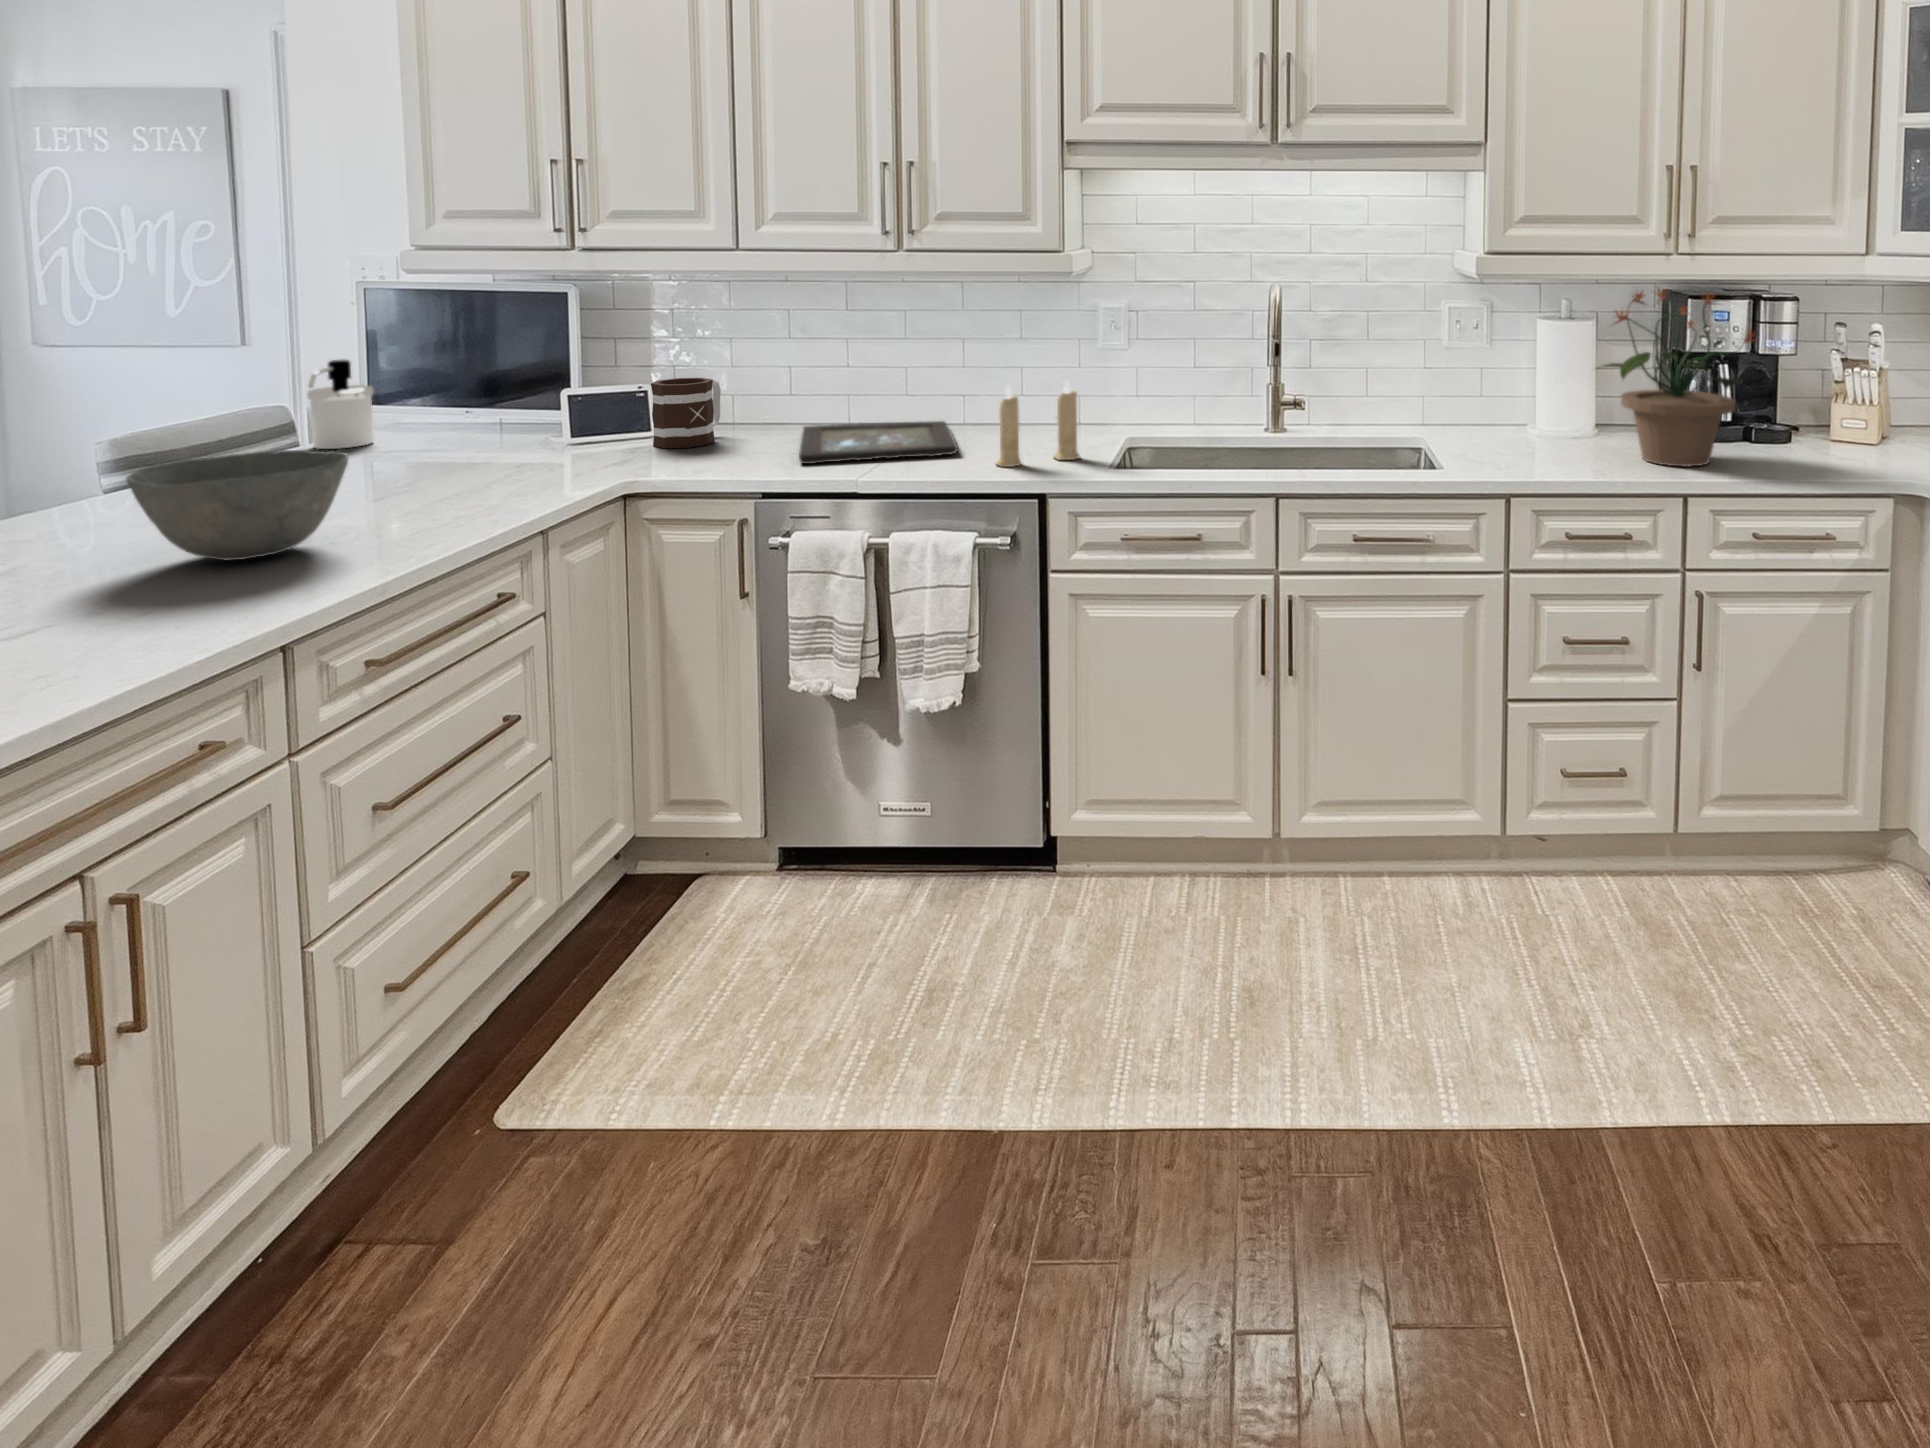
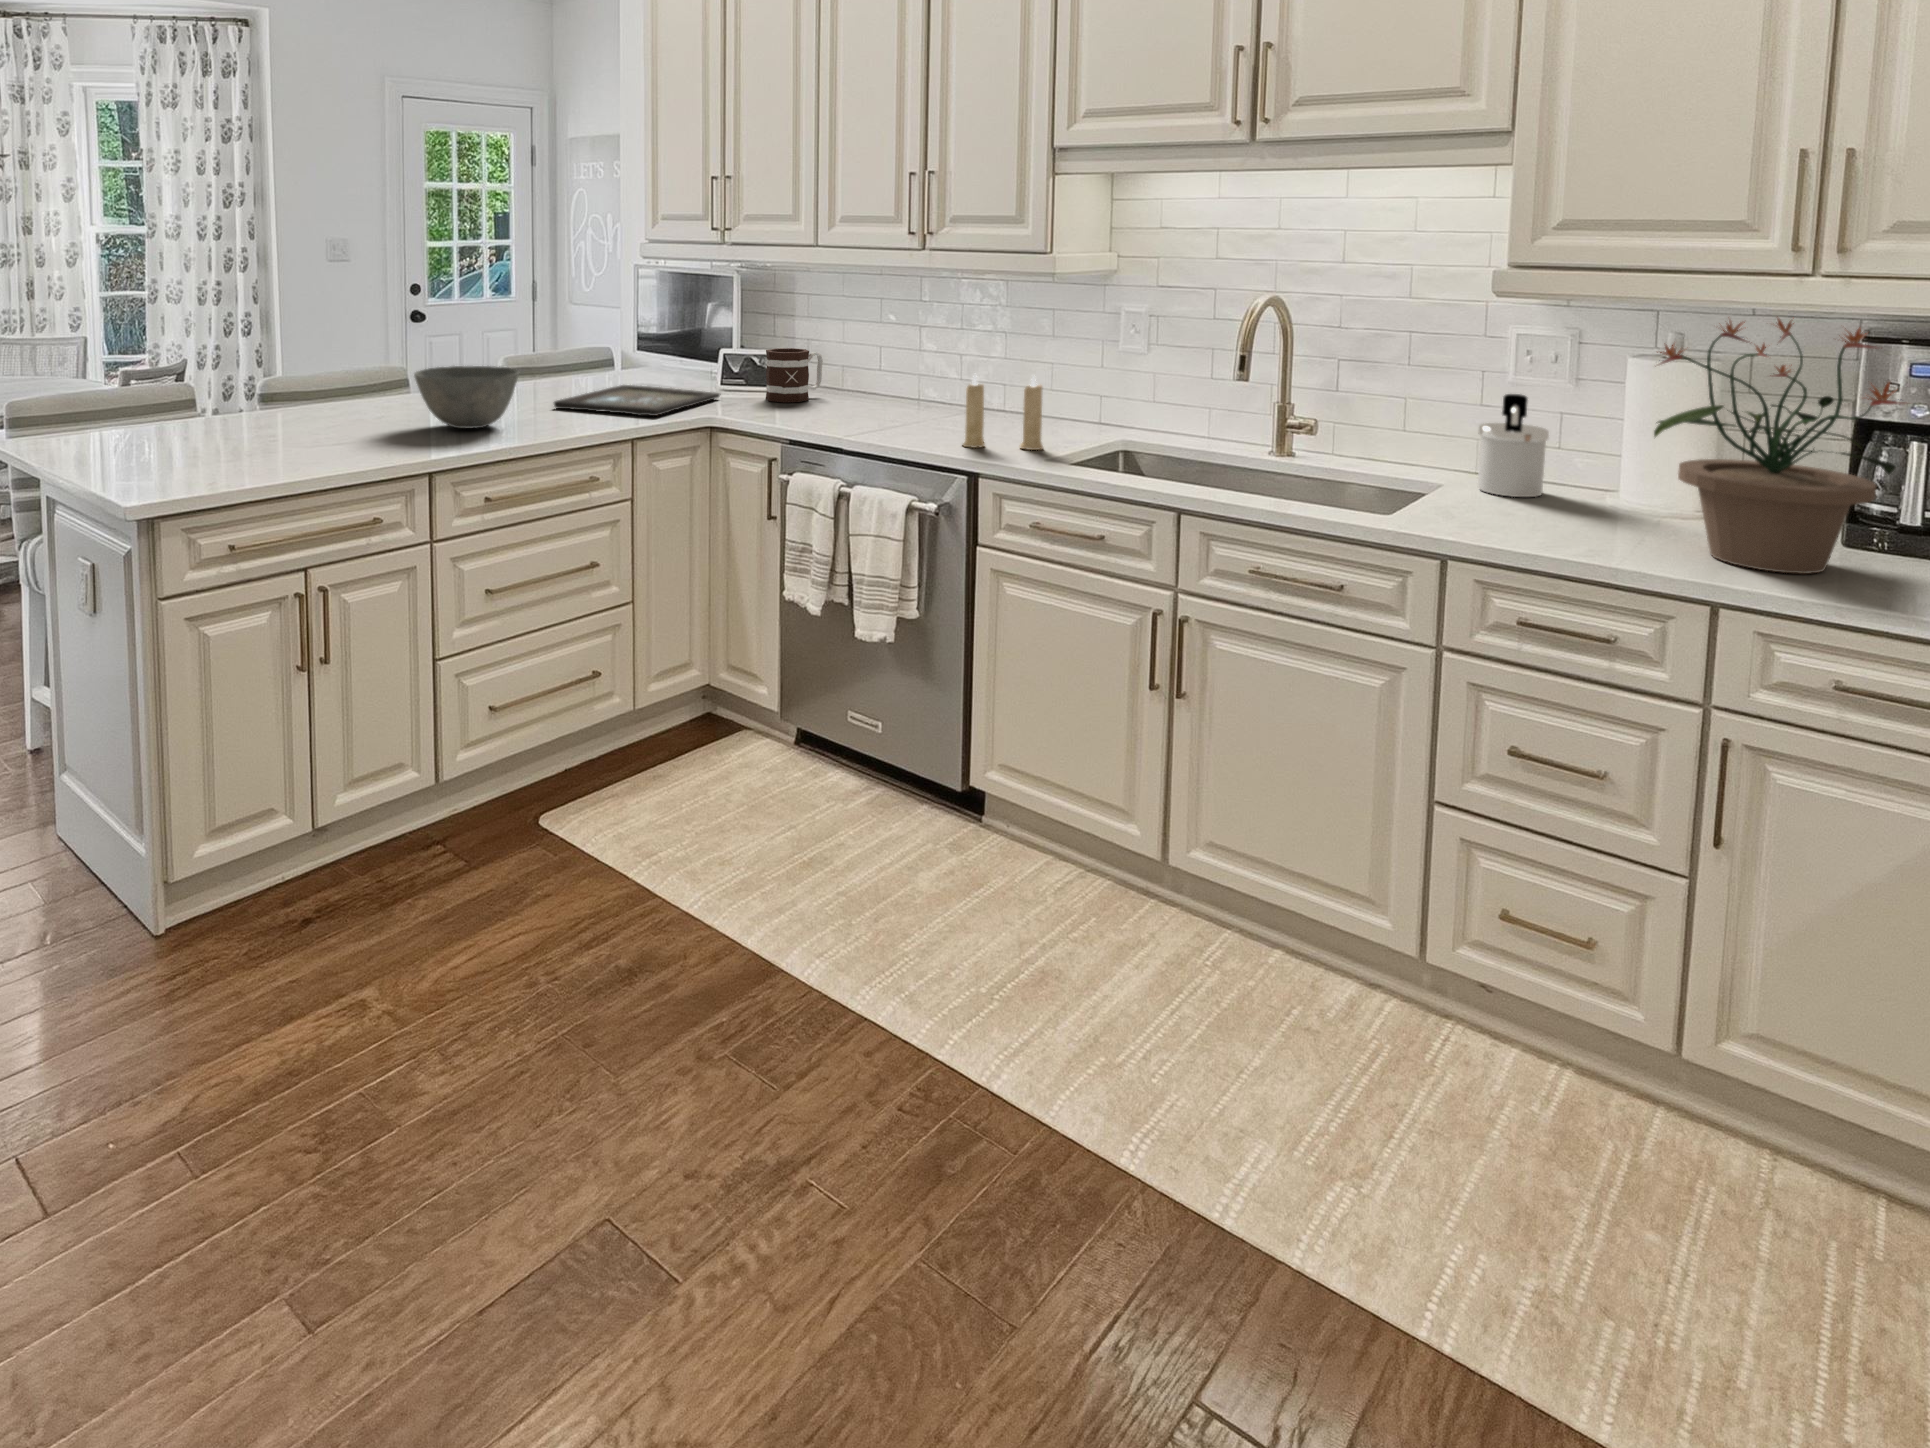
soap dispenser: present [307,360,374,449] -> present [1478,394,1549,497]
tray: present [799,421,958,464] -> present [554,385,721,416]

